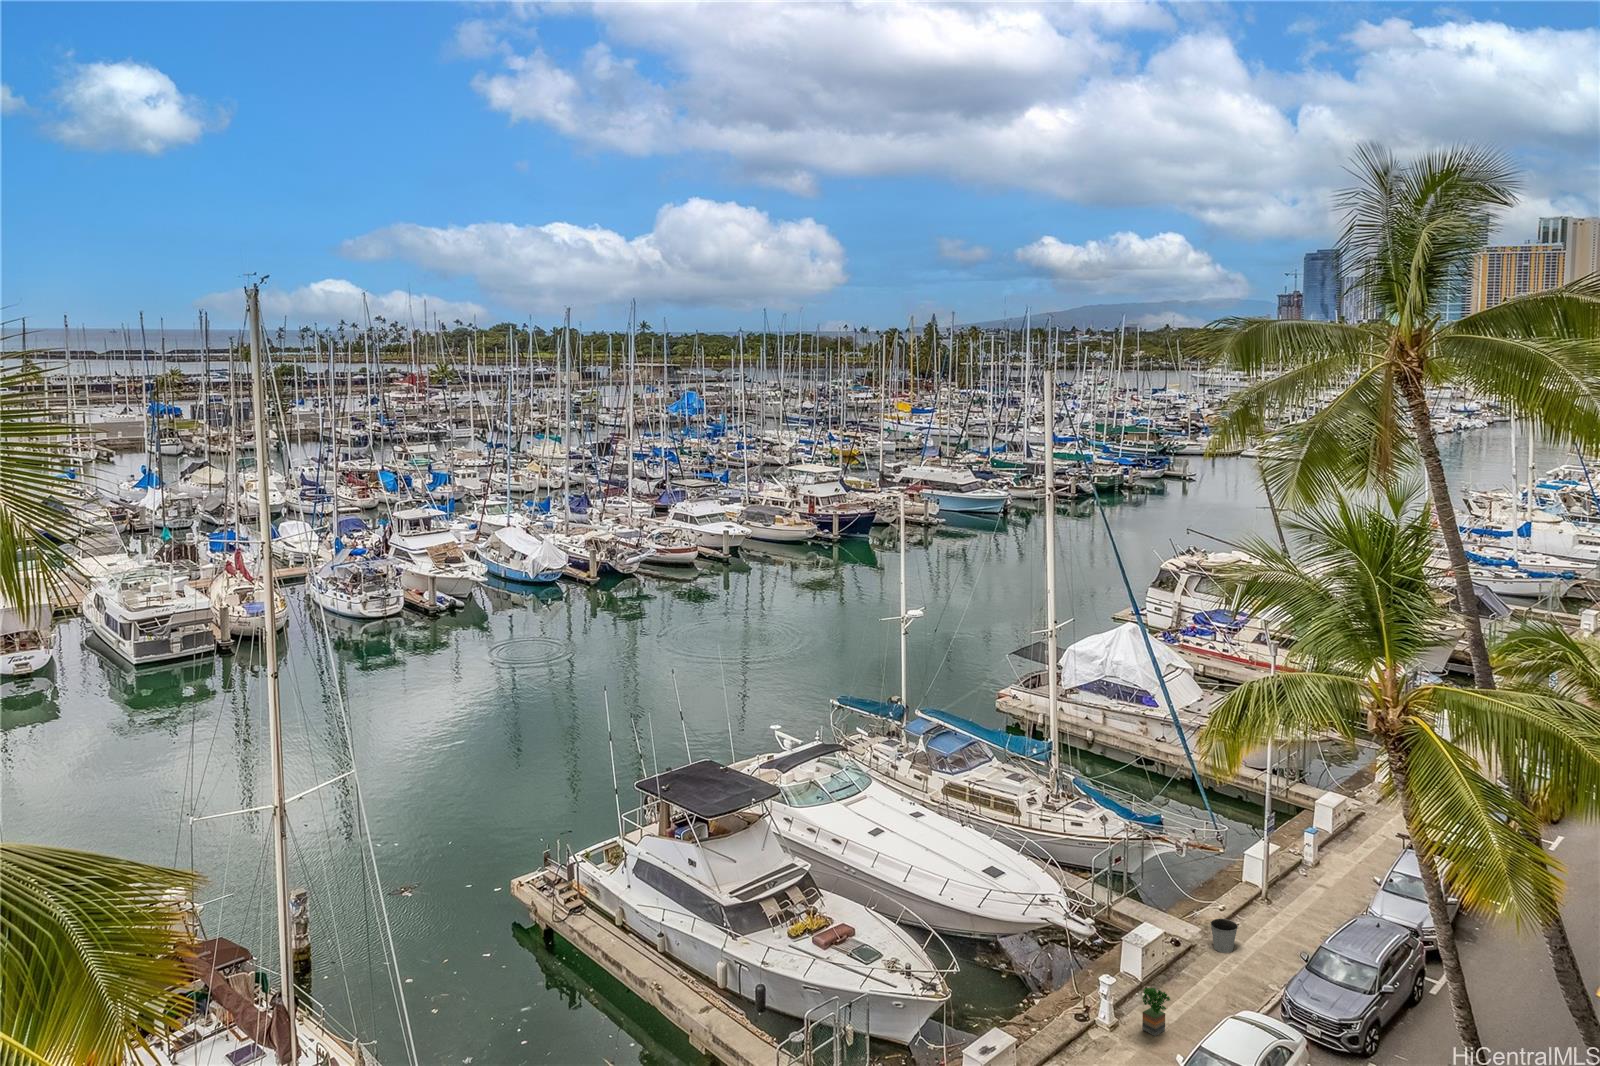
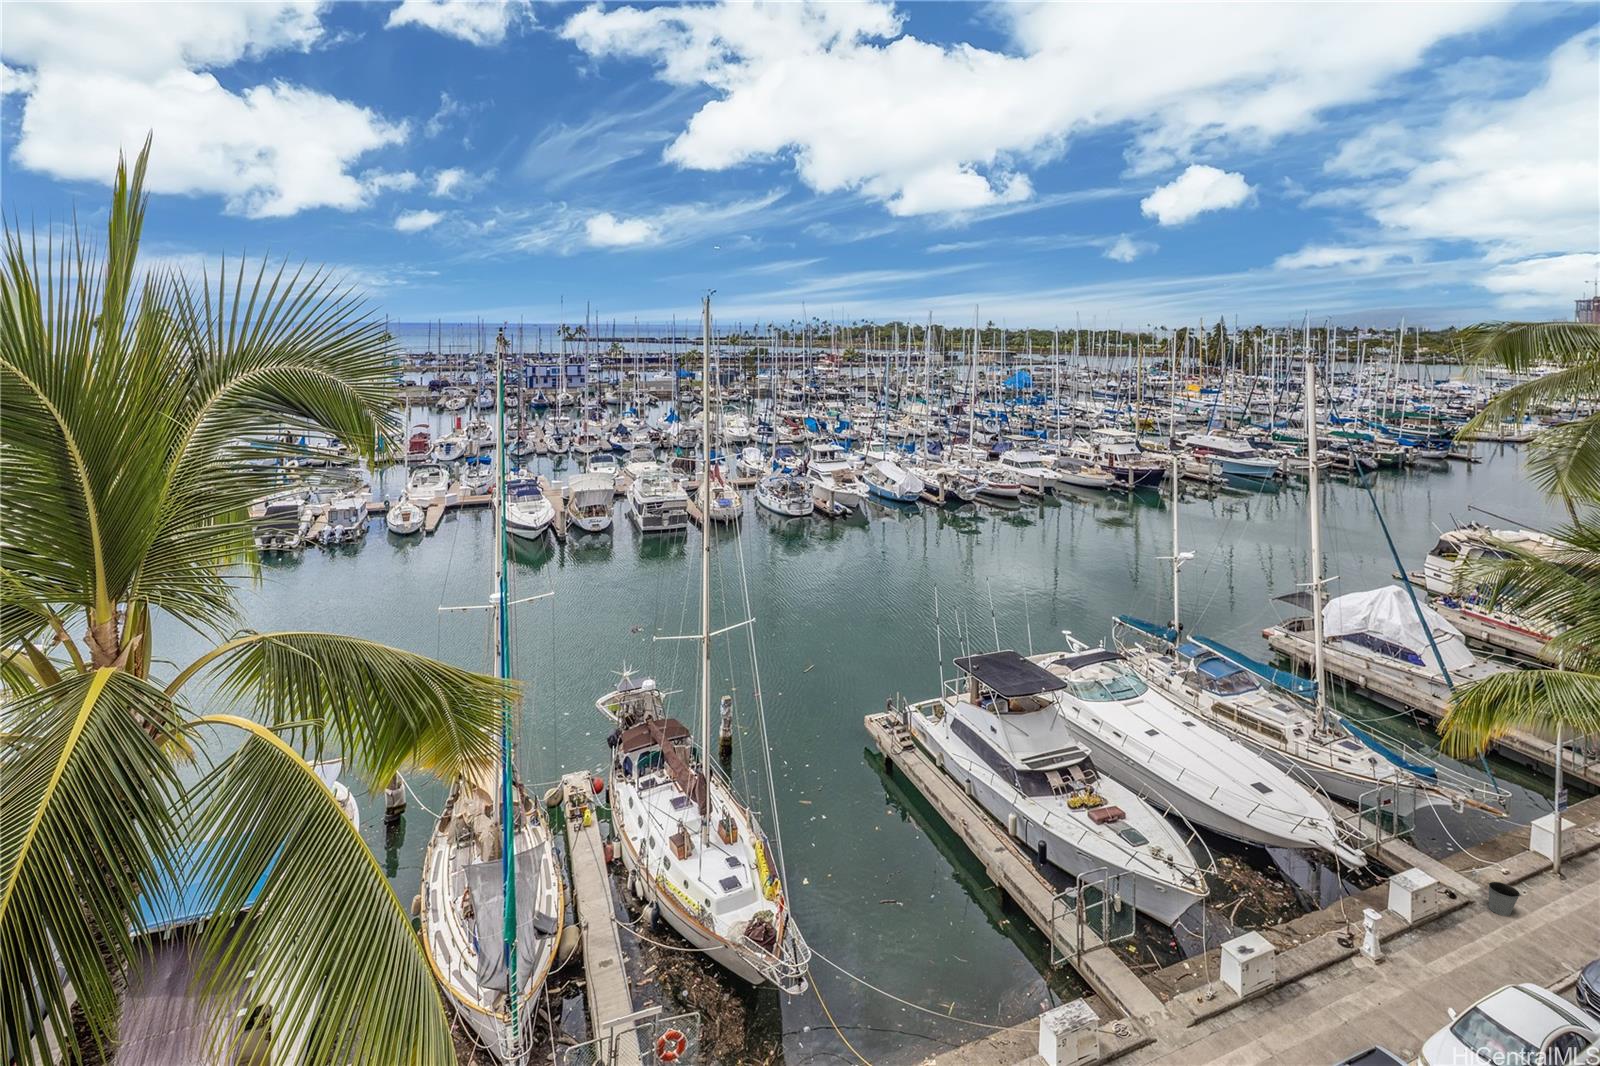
potted tree: present [1142,988,1170,1036] -> none [1406,934,1443,981]

